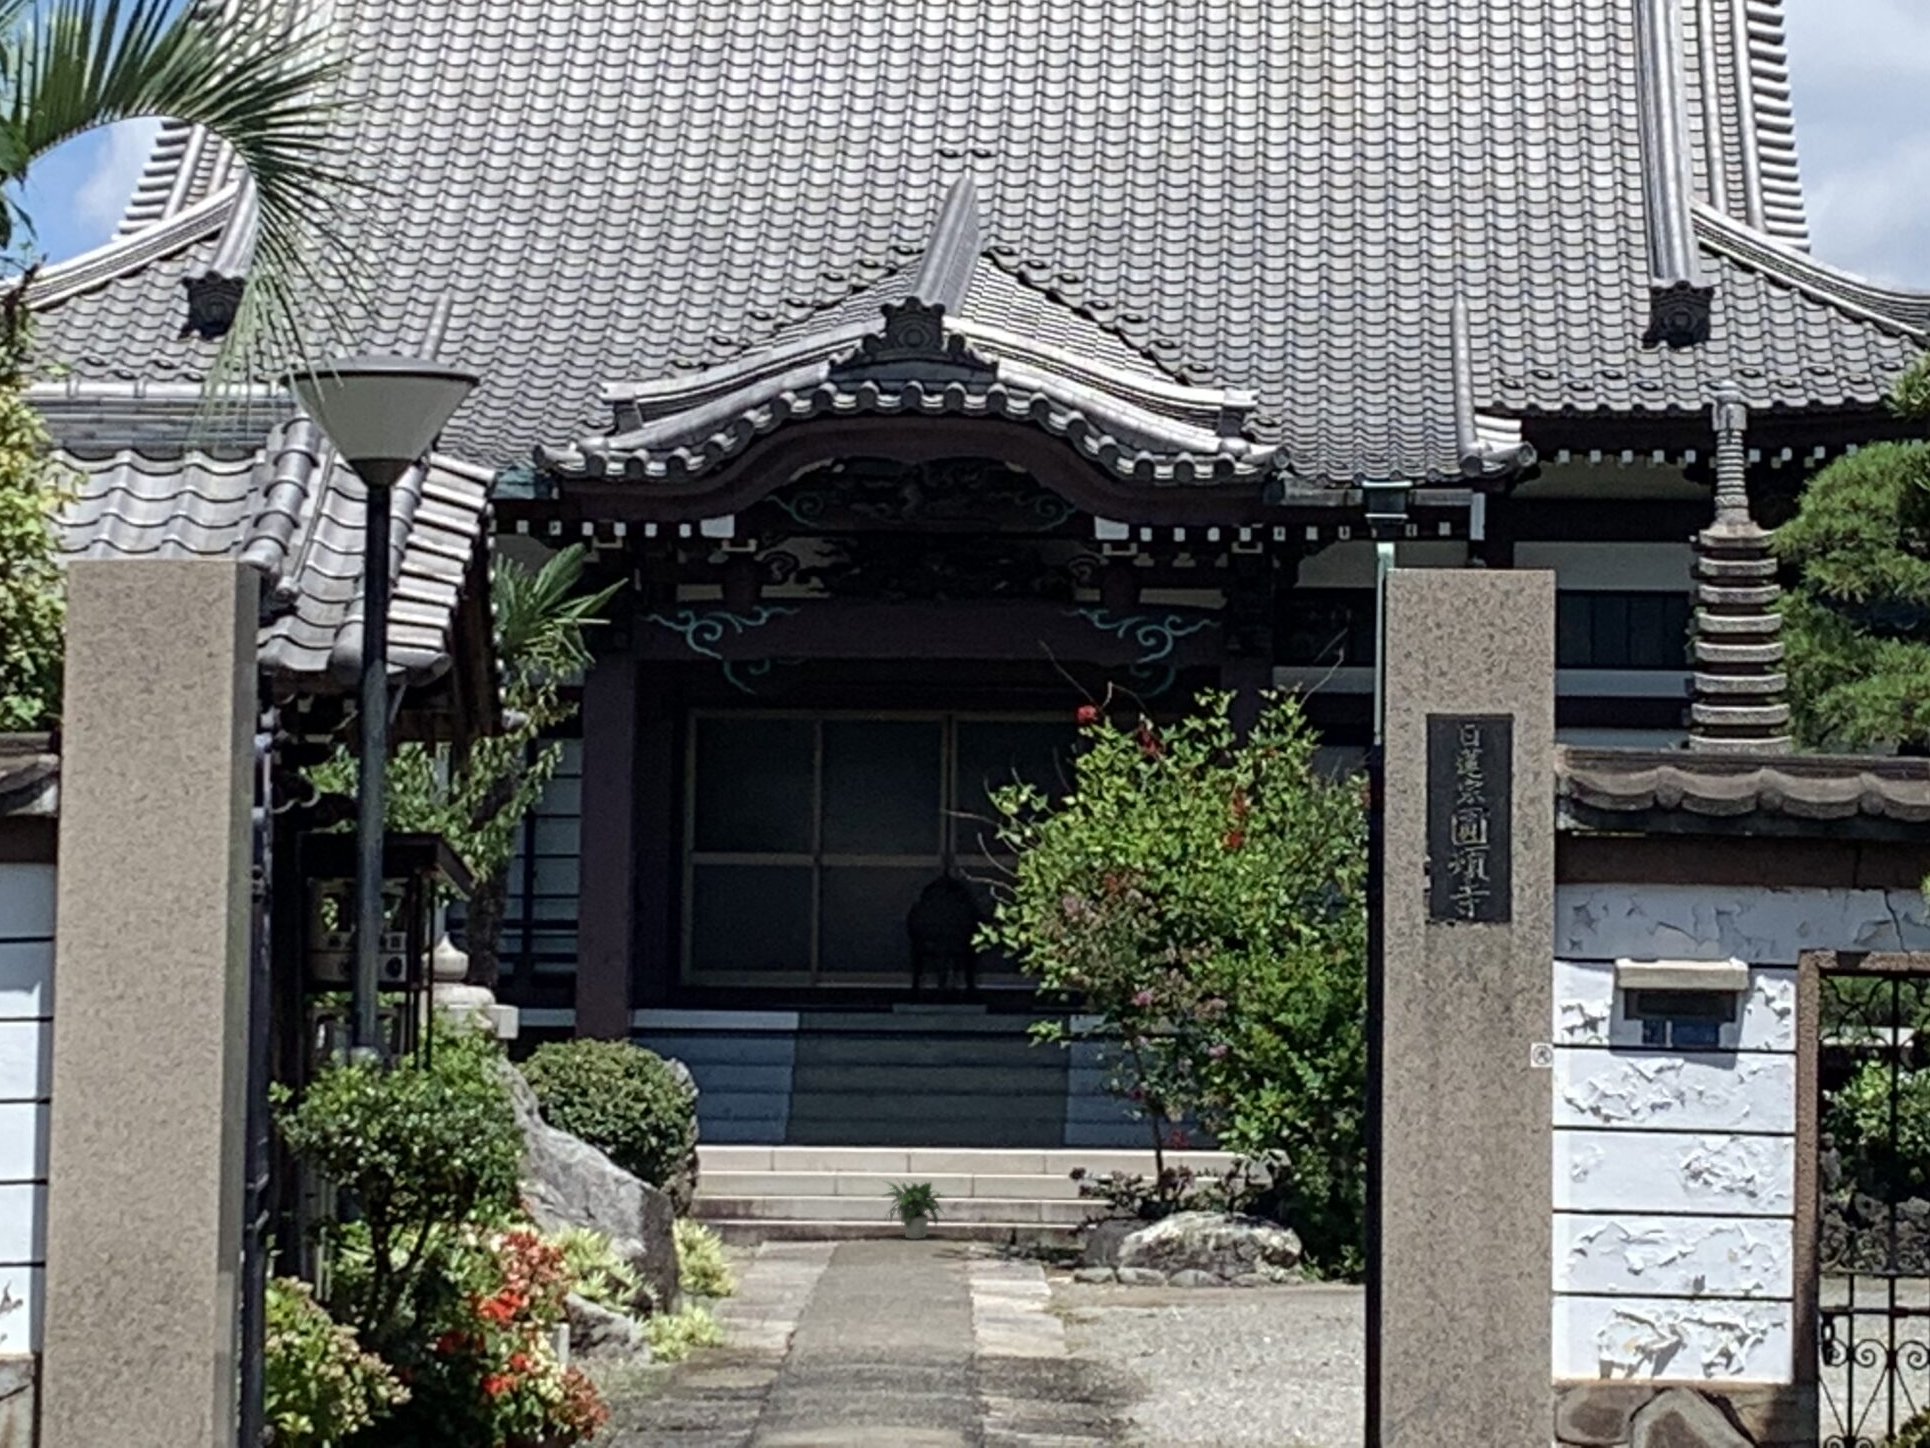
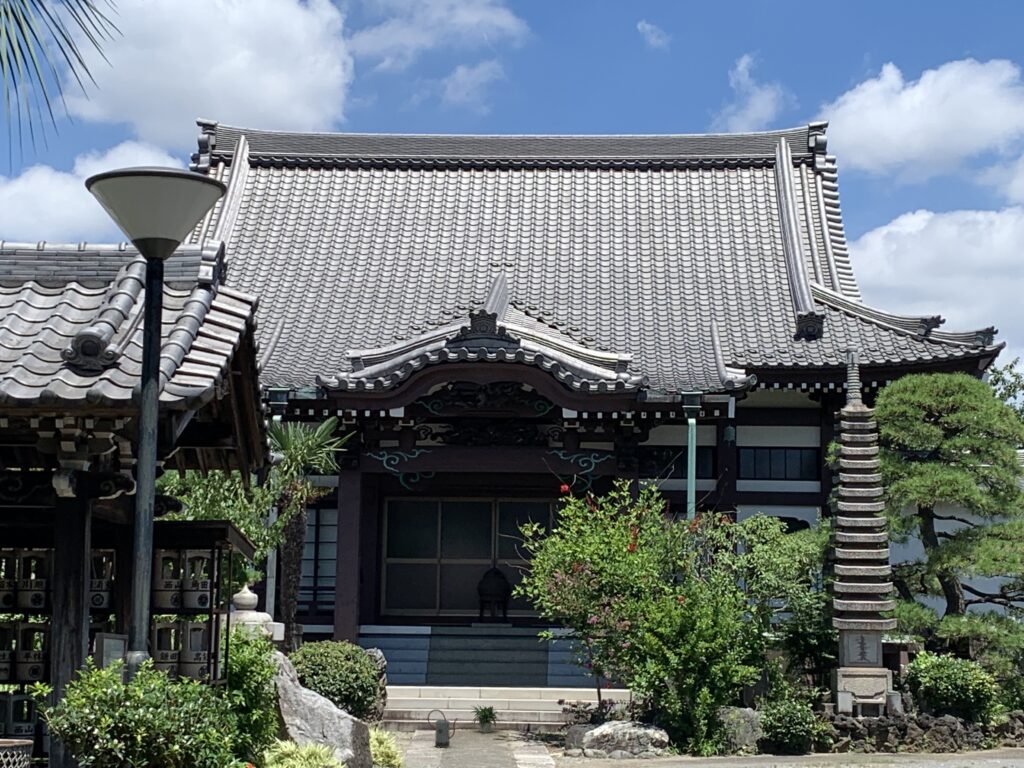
watering can: none [789,1186,854,1266] -> present [428,709,457,748]

